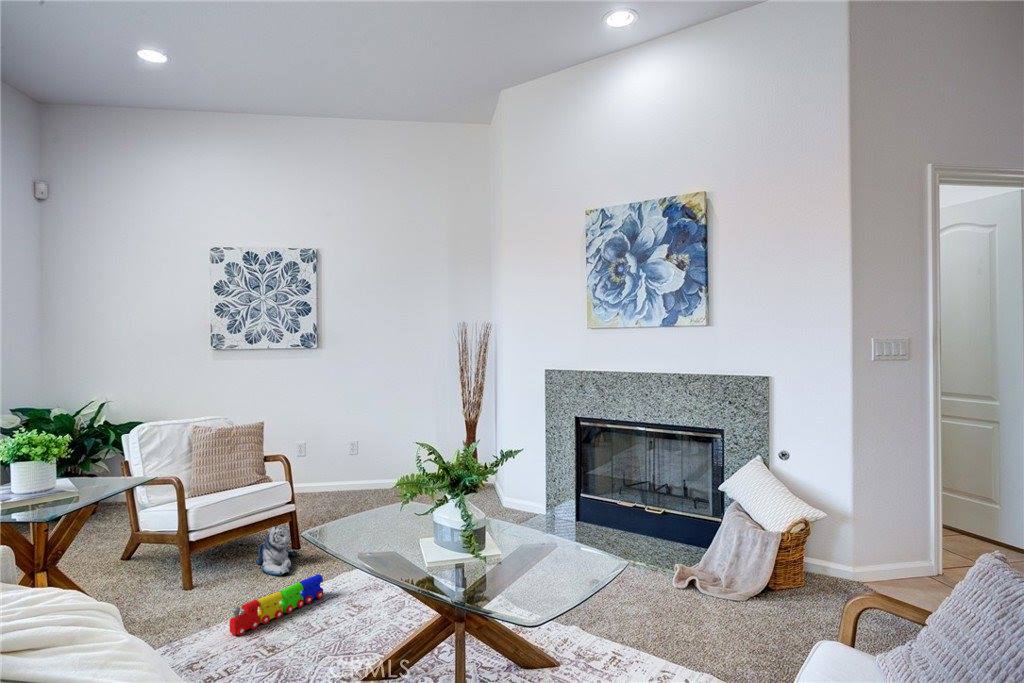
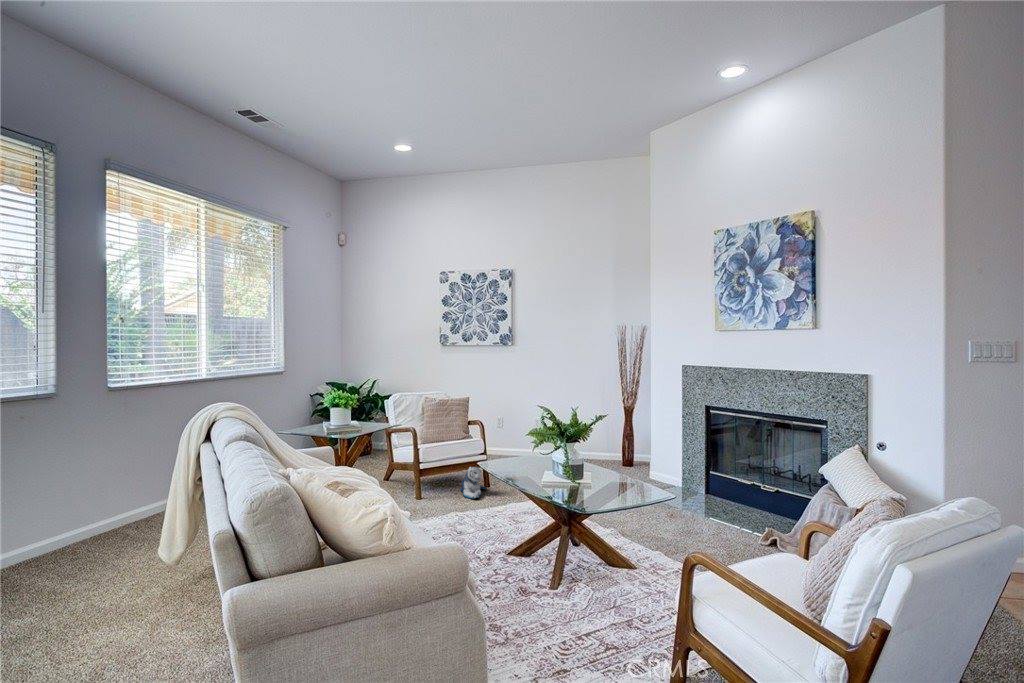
toy train: present [230,574,323,635] -> none [438,498,497,525]

